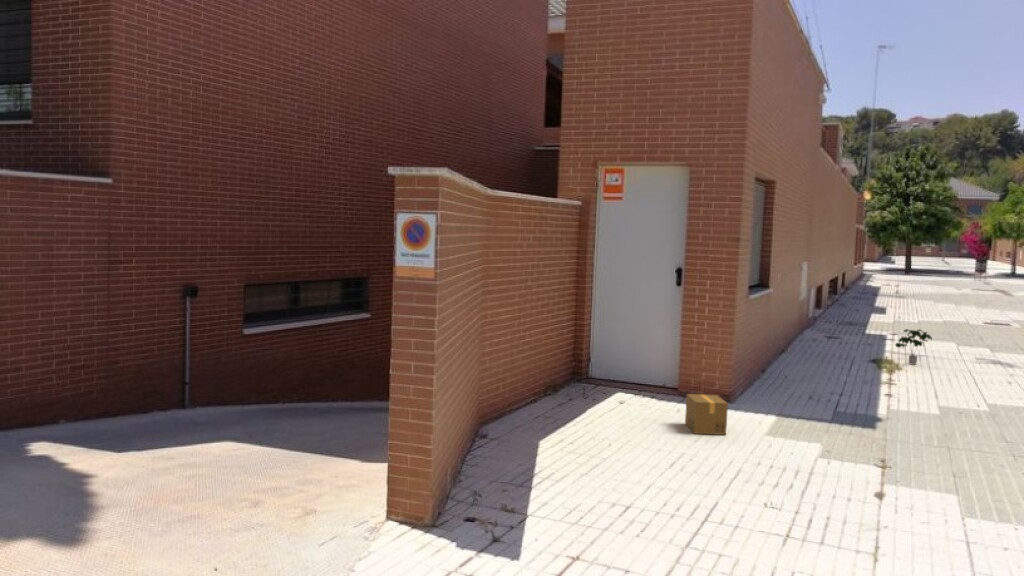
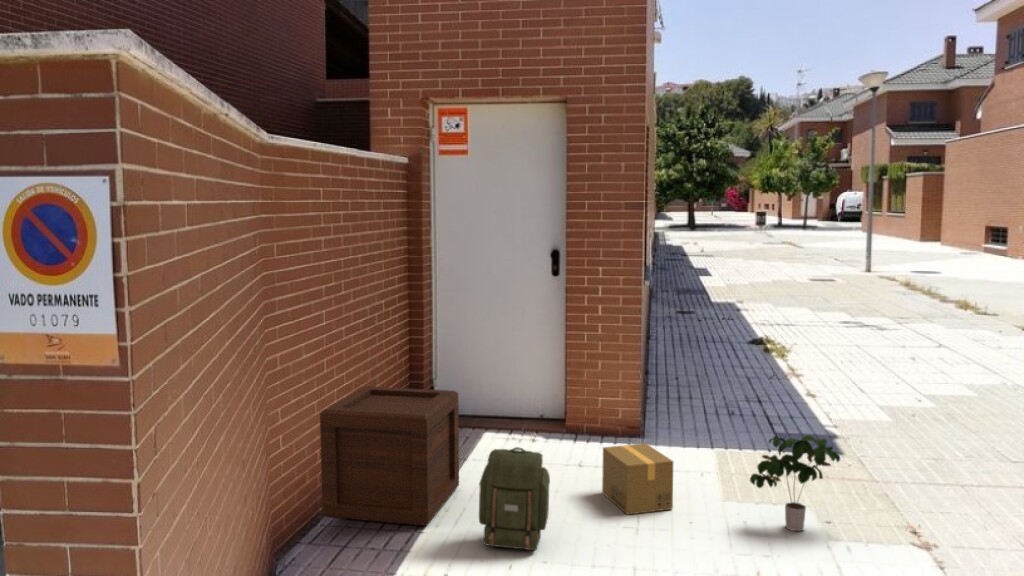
potted plant: present [895,329,932,365] -> present [750,435,840,531]
wooden crate: none [508,344,596,424] -> present [320,387,459,526]
backpack: none [596,378,640,439] -> present [479,447,550,550]

